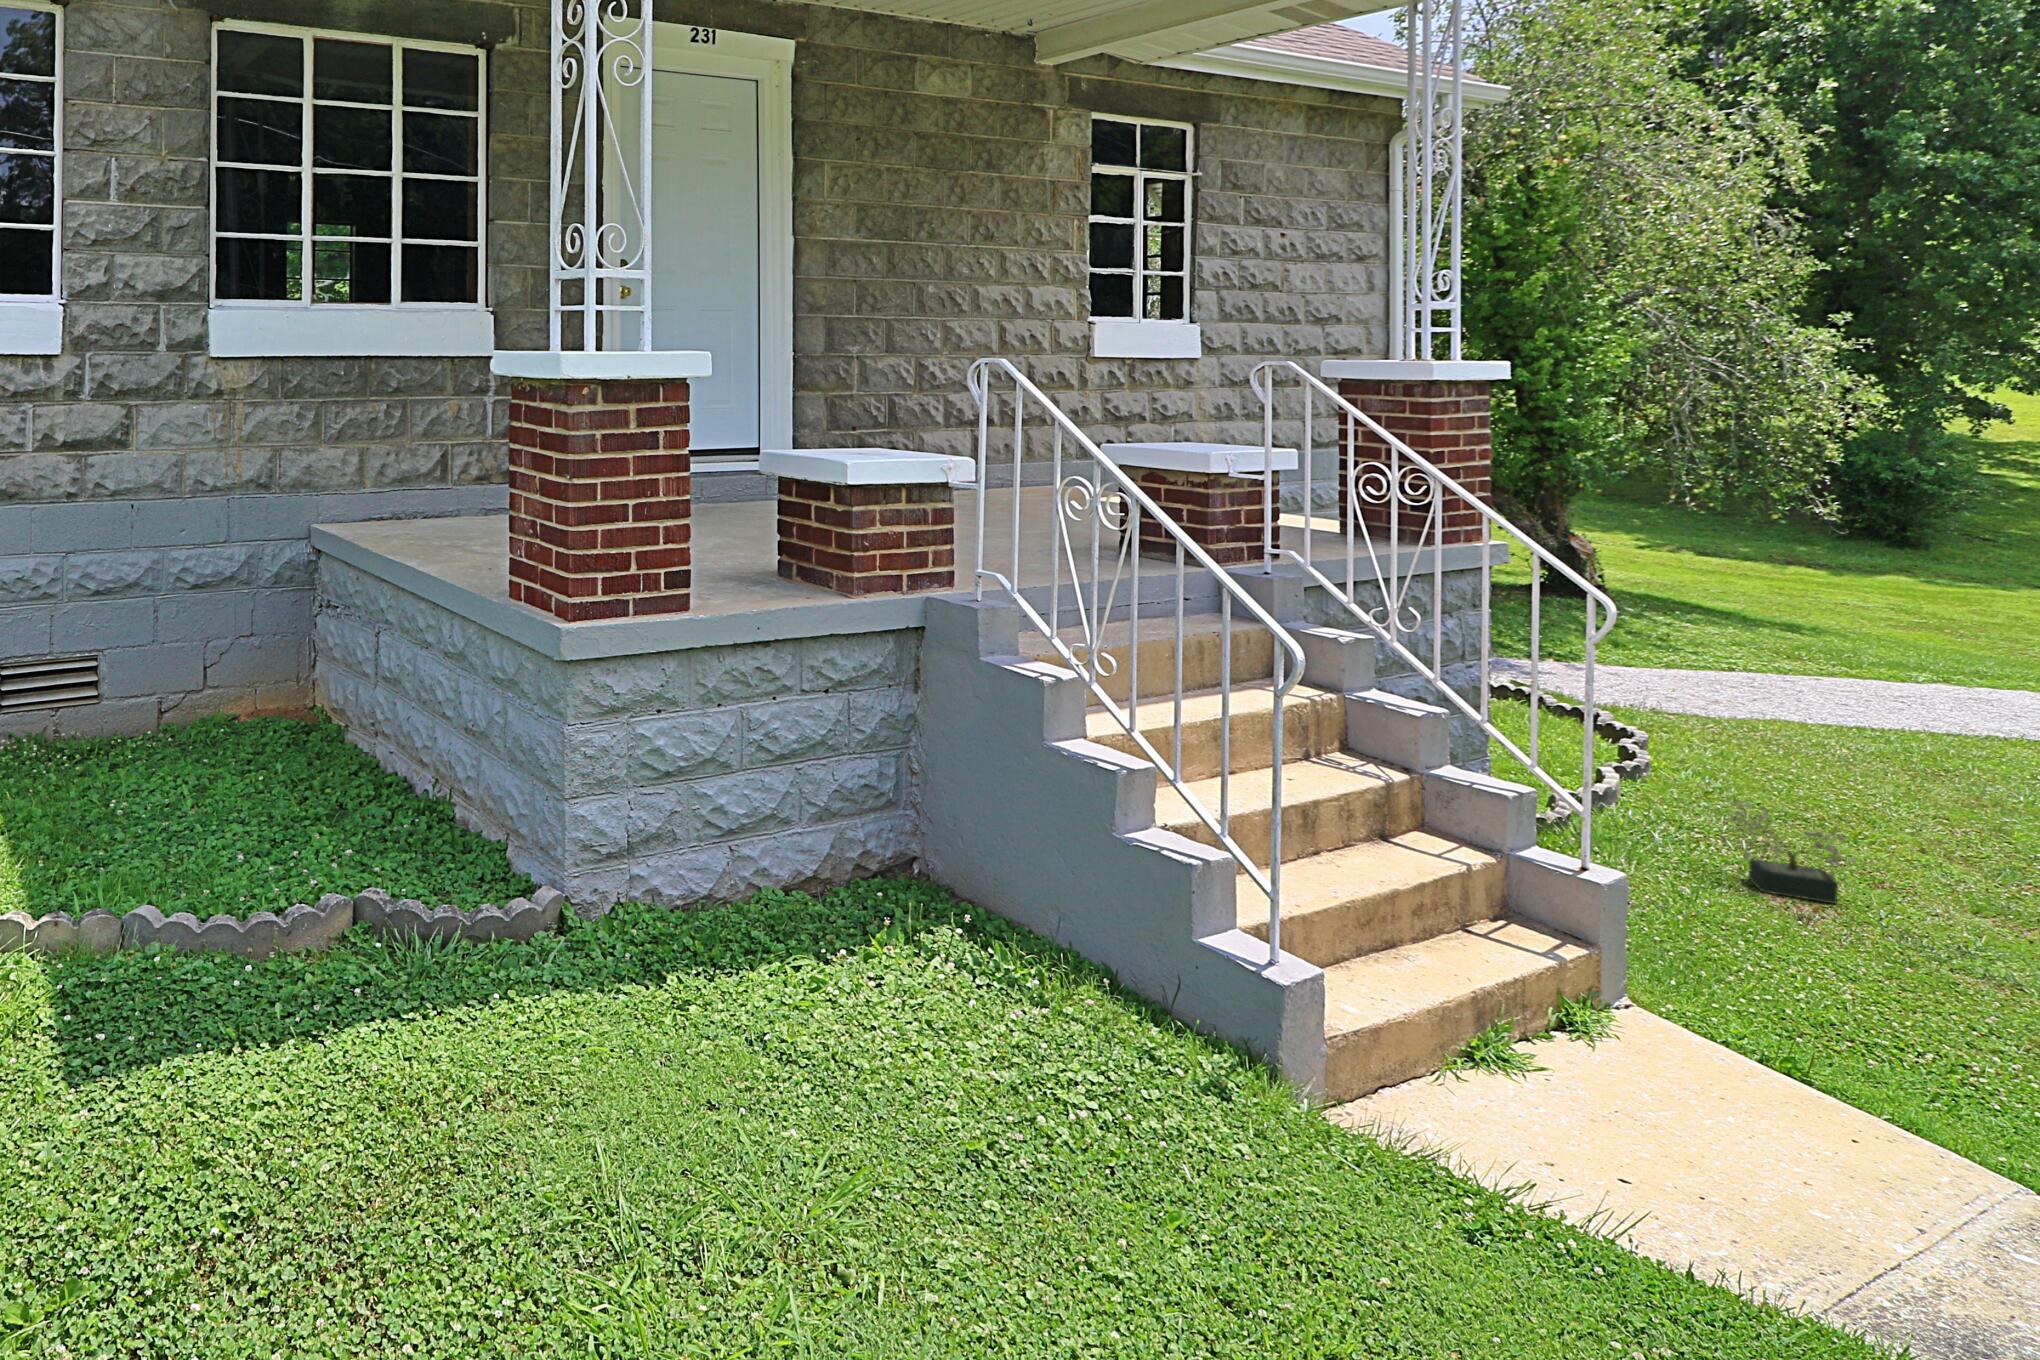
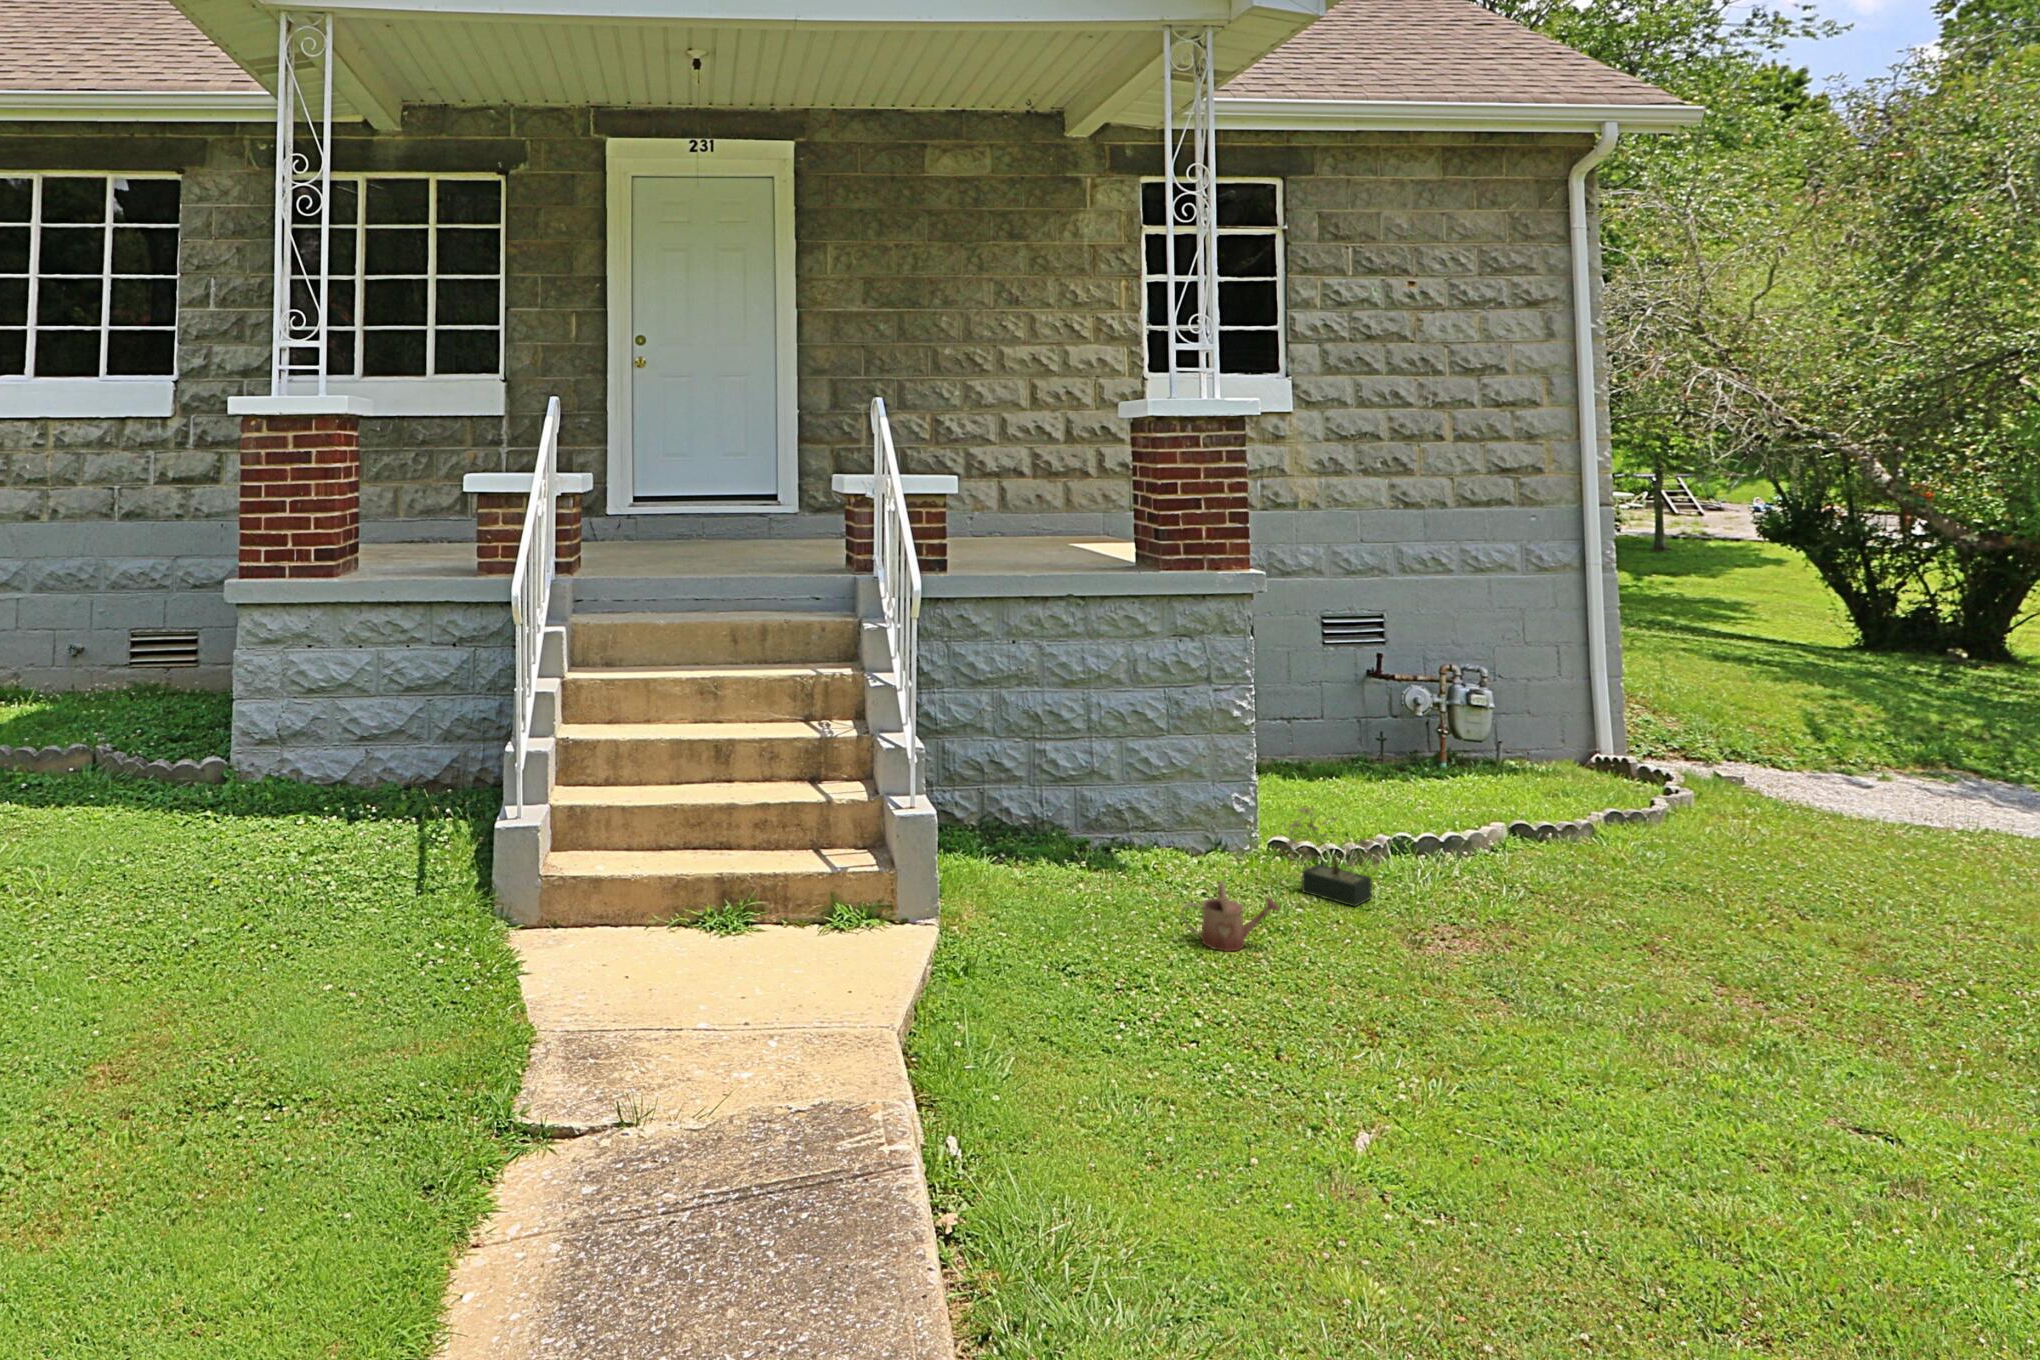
watering can: none [1838,908,1932,988] -> present [1181,881,1280,951]

